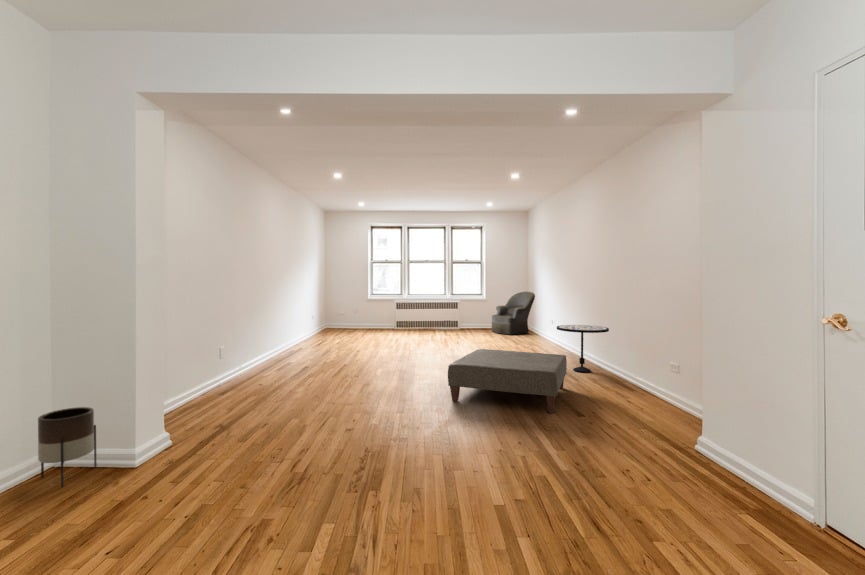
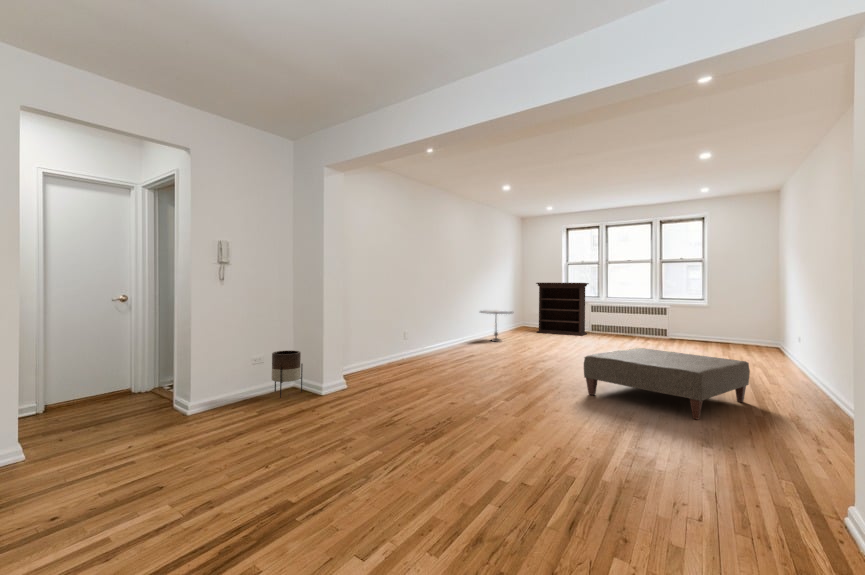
bookshelf: none [344,281,394,333] -> present [536,283,589,336]
armchair: present [492,291,535,335] -> none [709,295,774,348]
side table: present [557,325,609,373] -> present [481,310,512,342]

